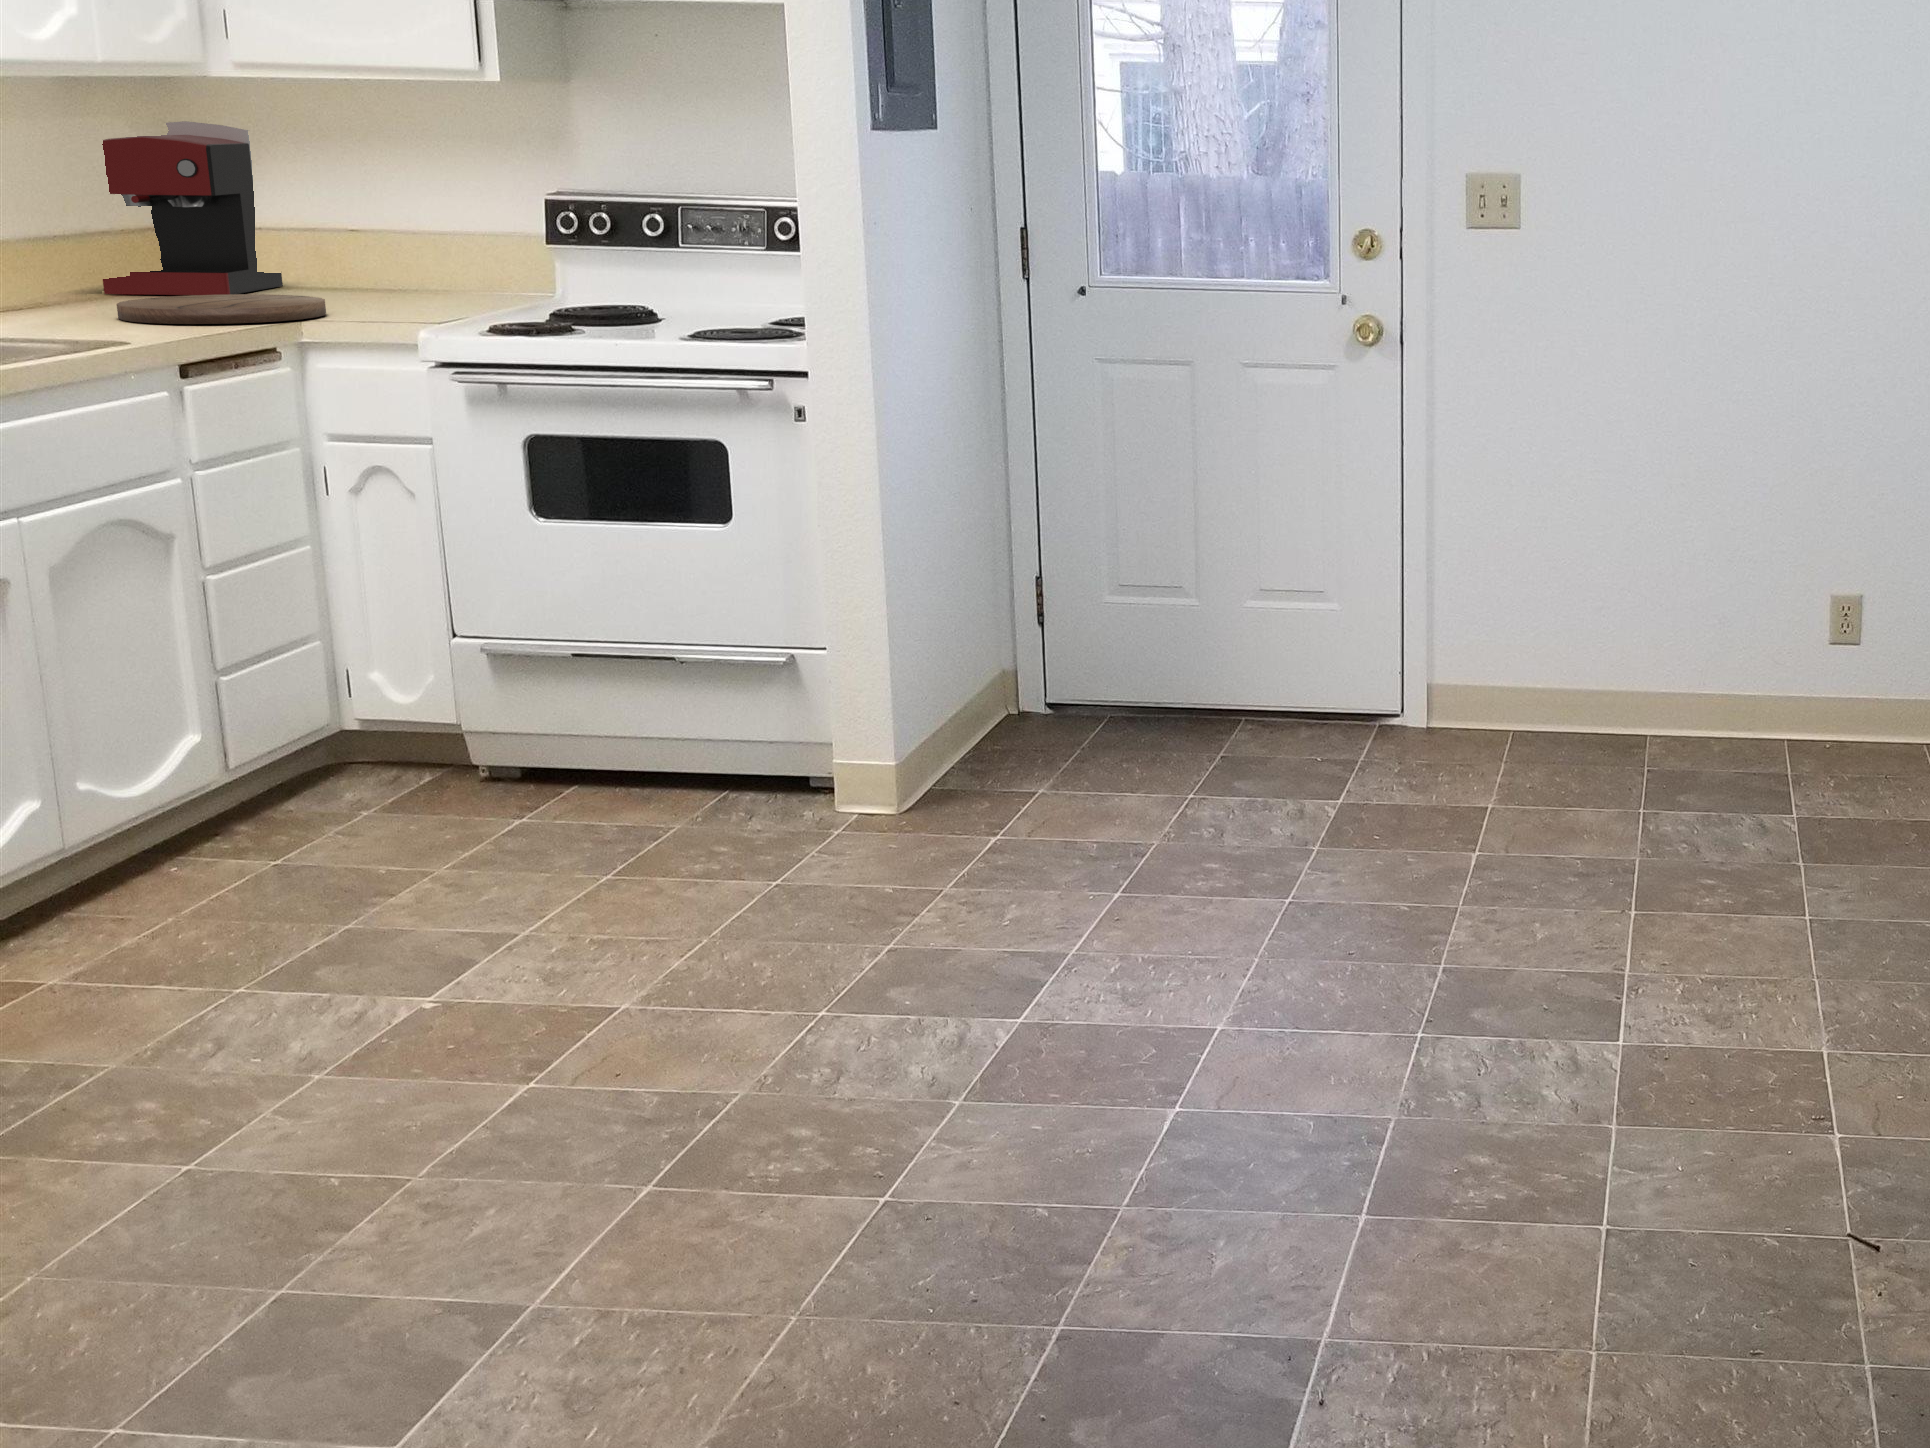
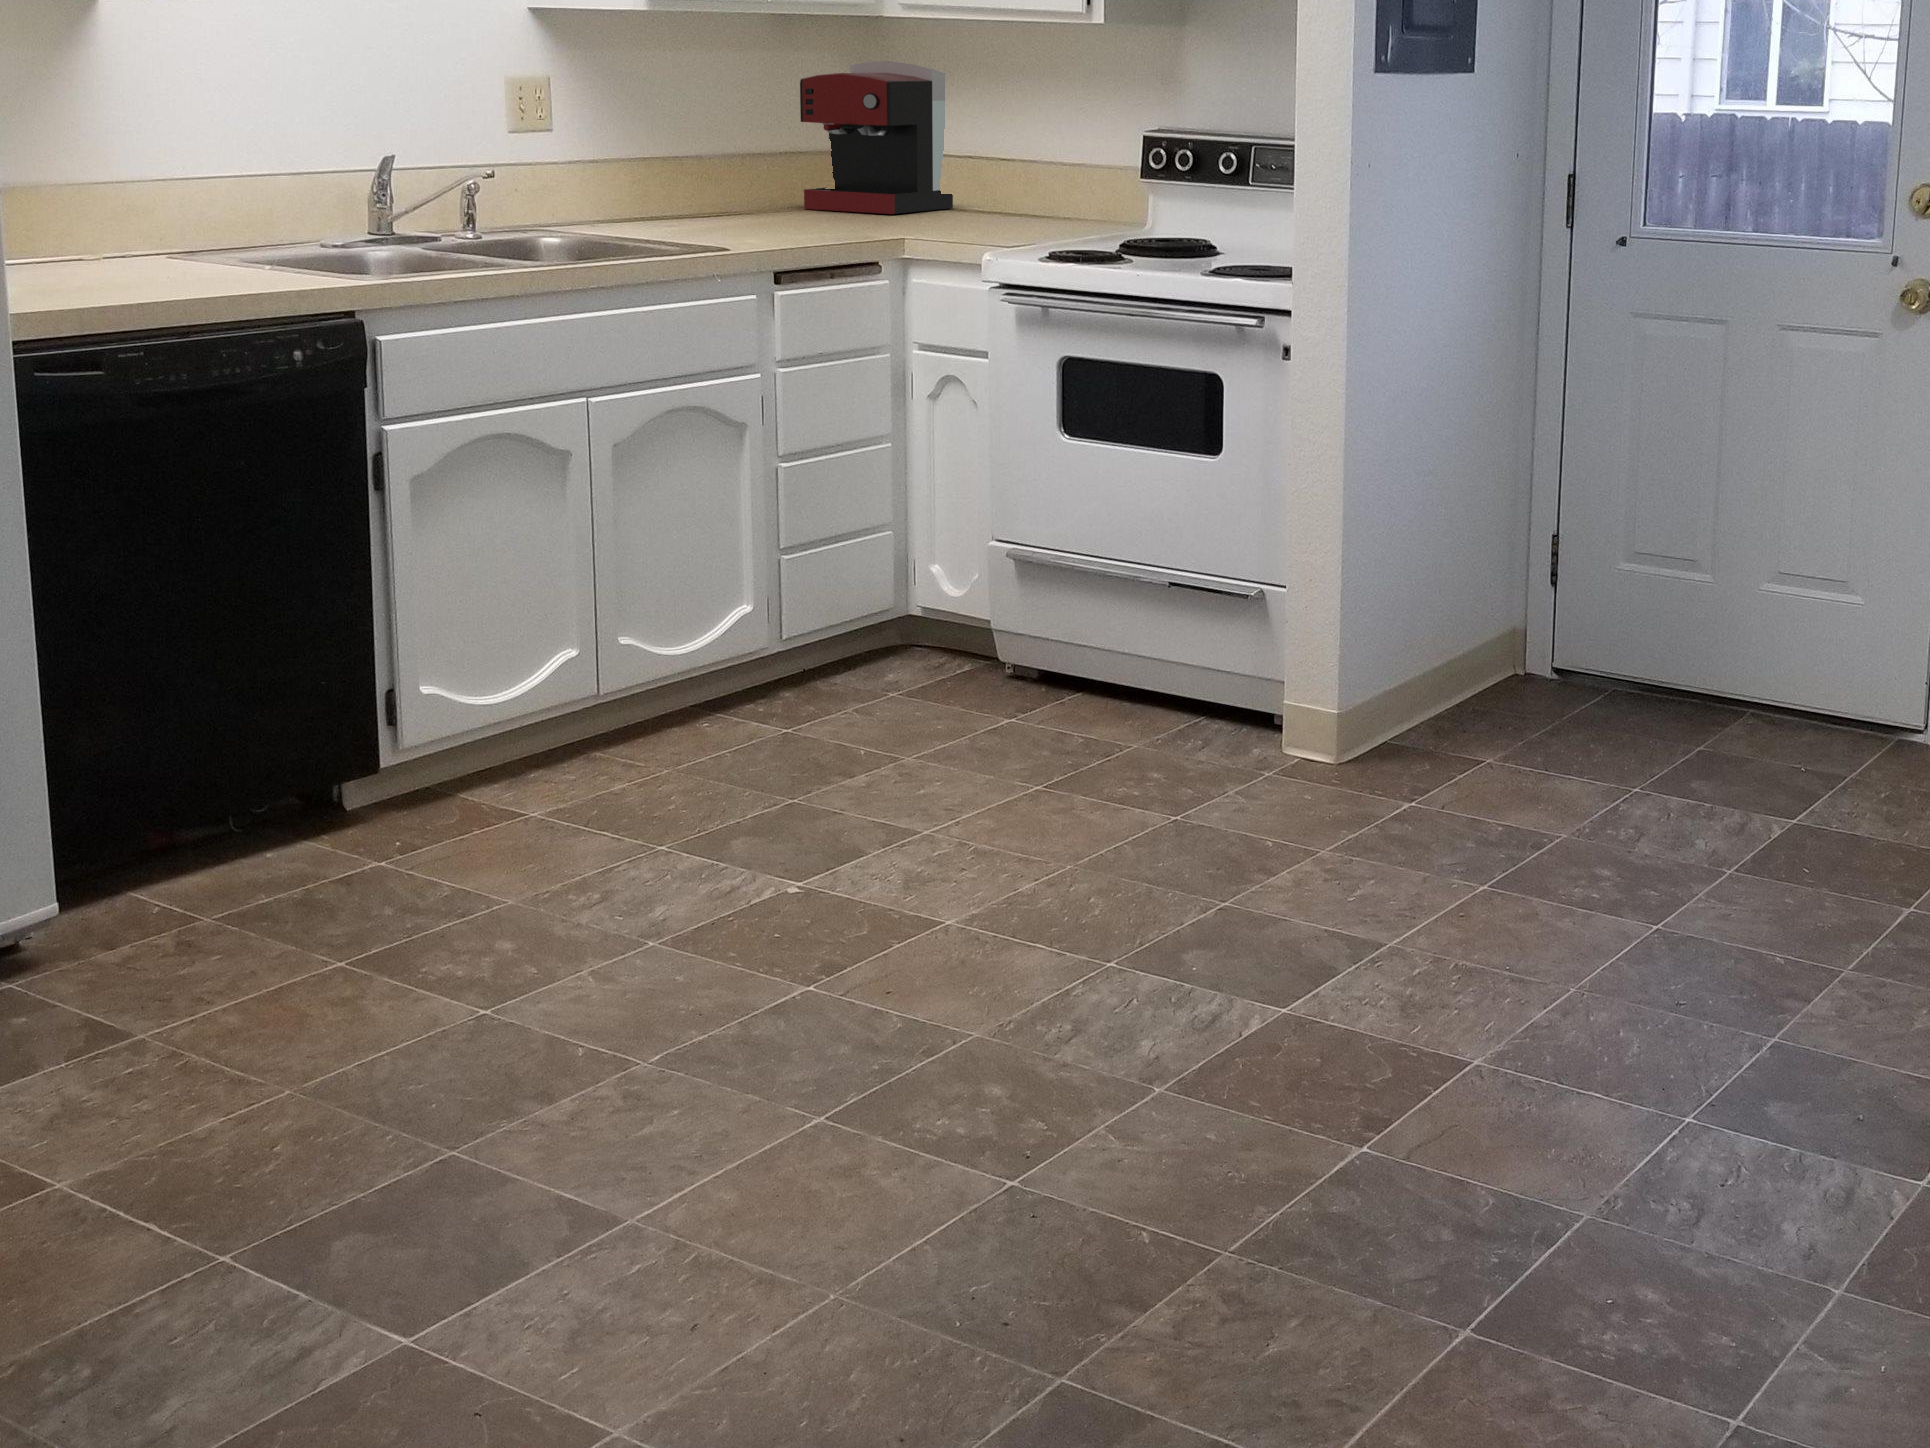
cutting board: present [117,294,326,324] -> none [771,212,937,238]

